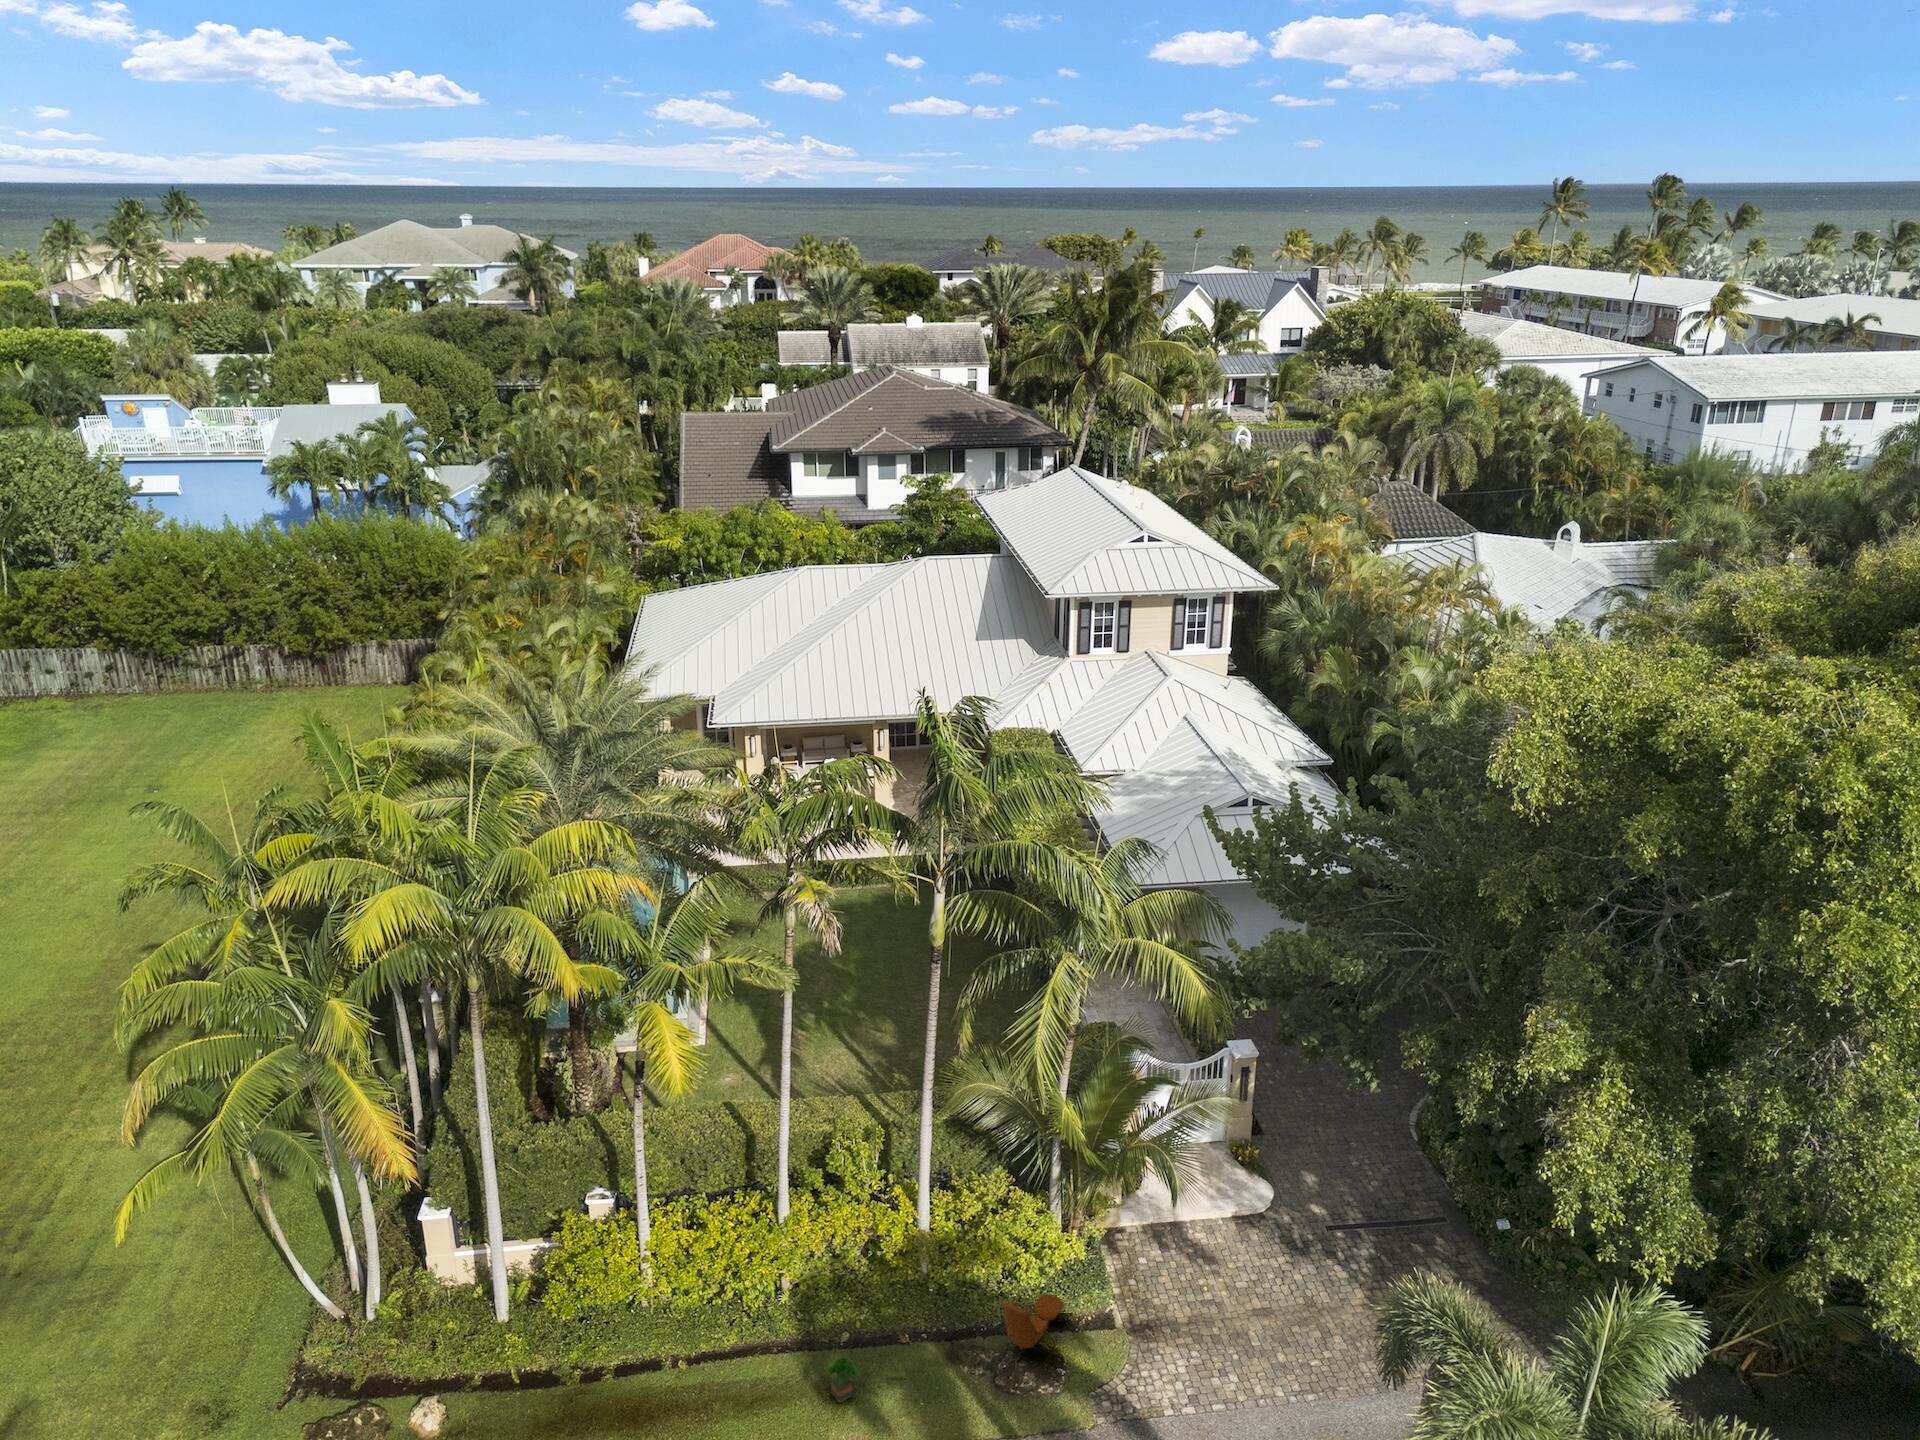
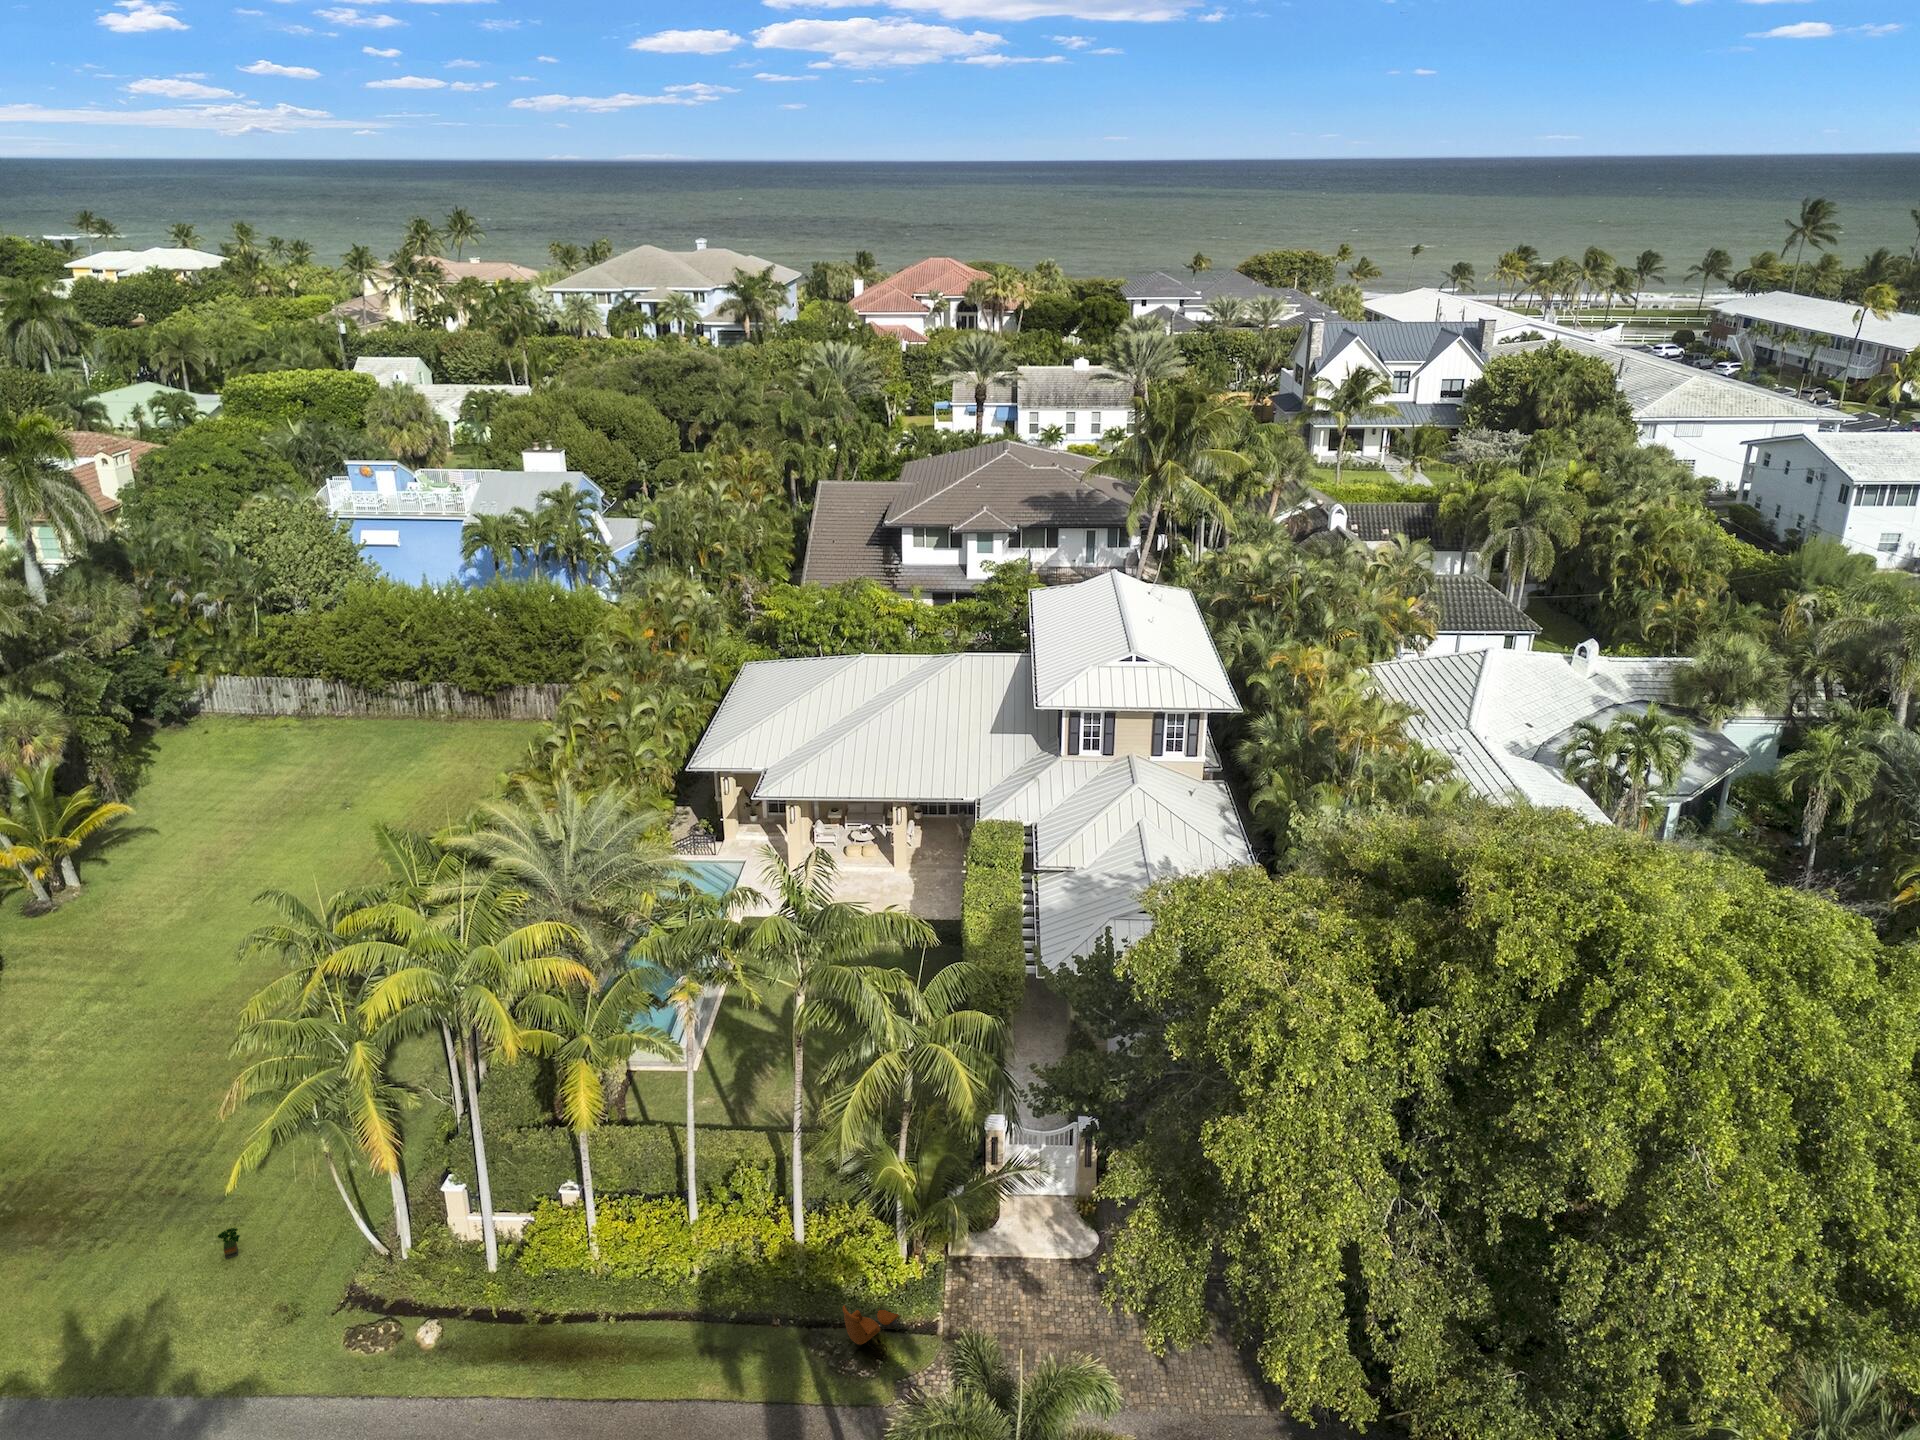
potted tree: present [828,1356,858,1403] -> present [218,1228,240,1259]

